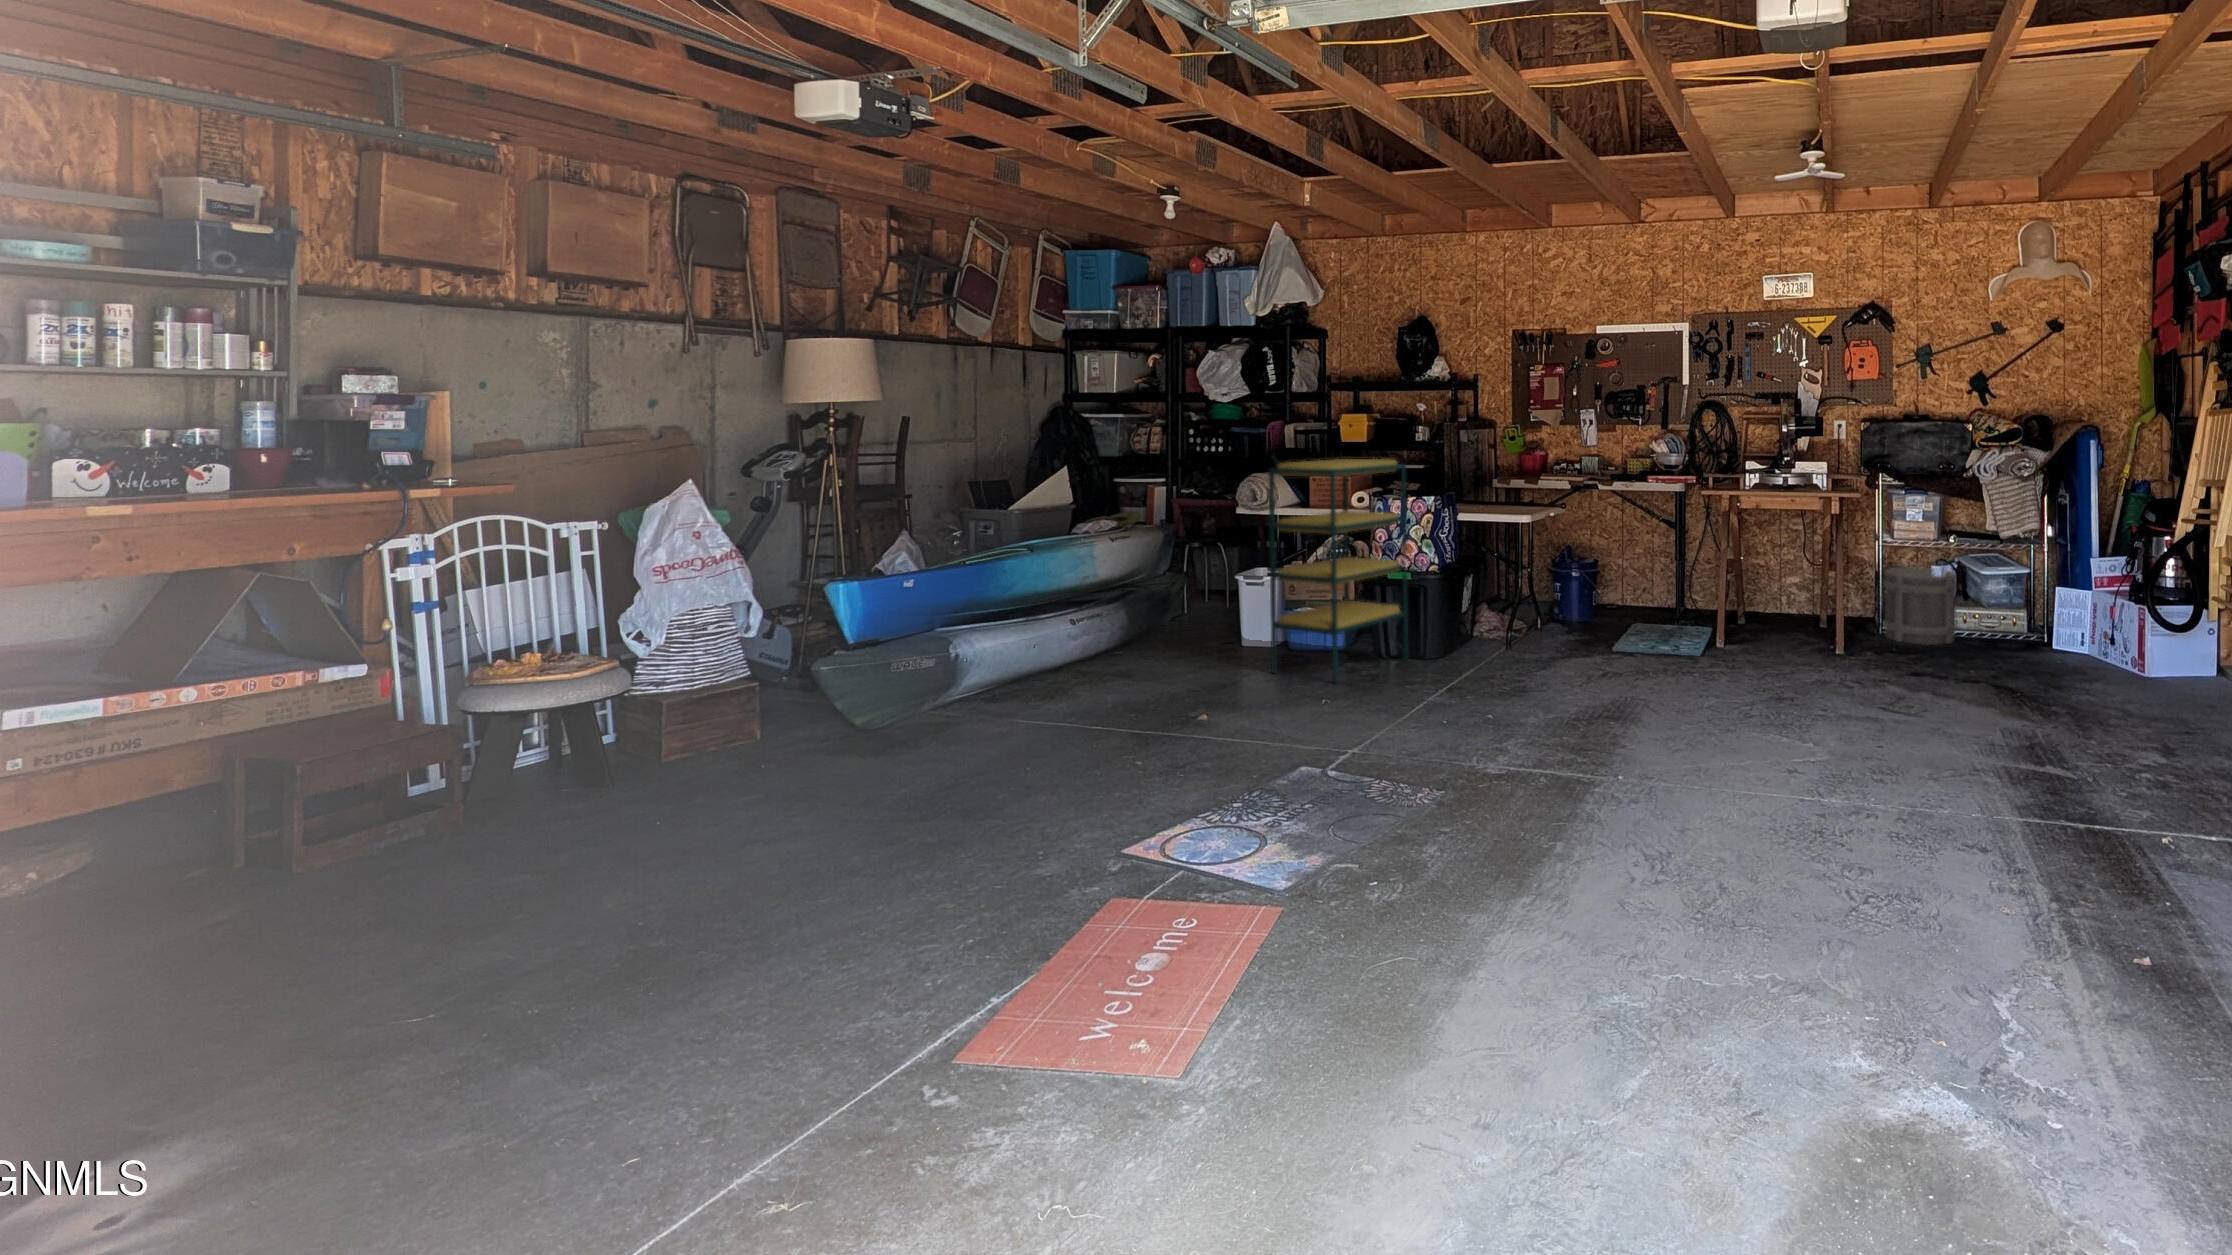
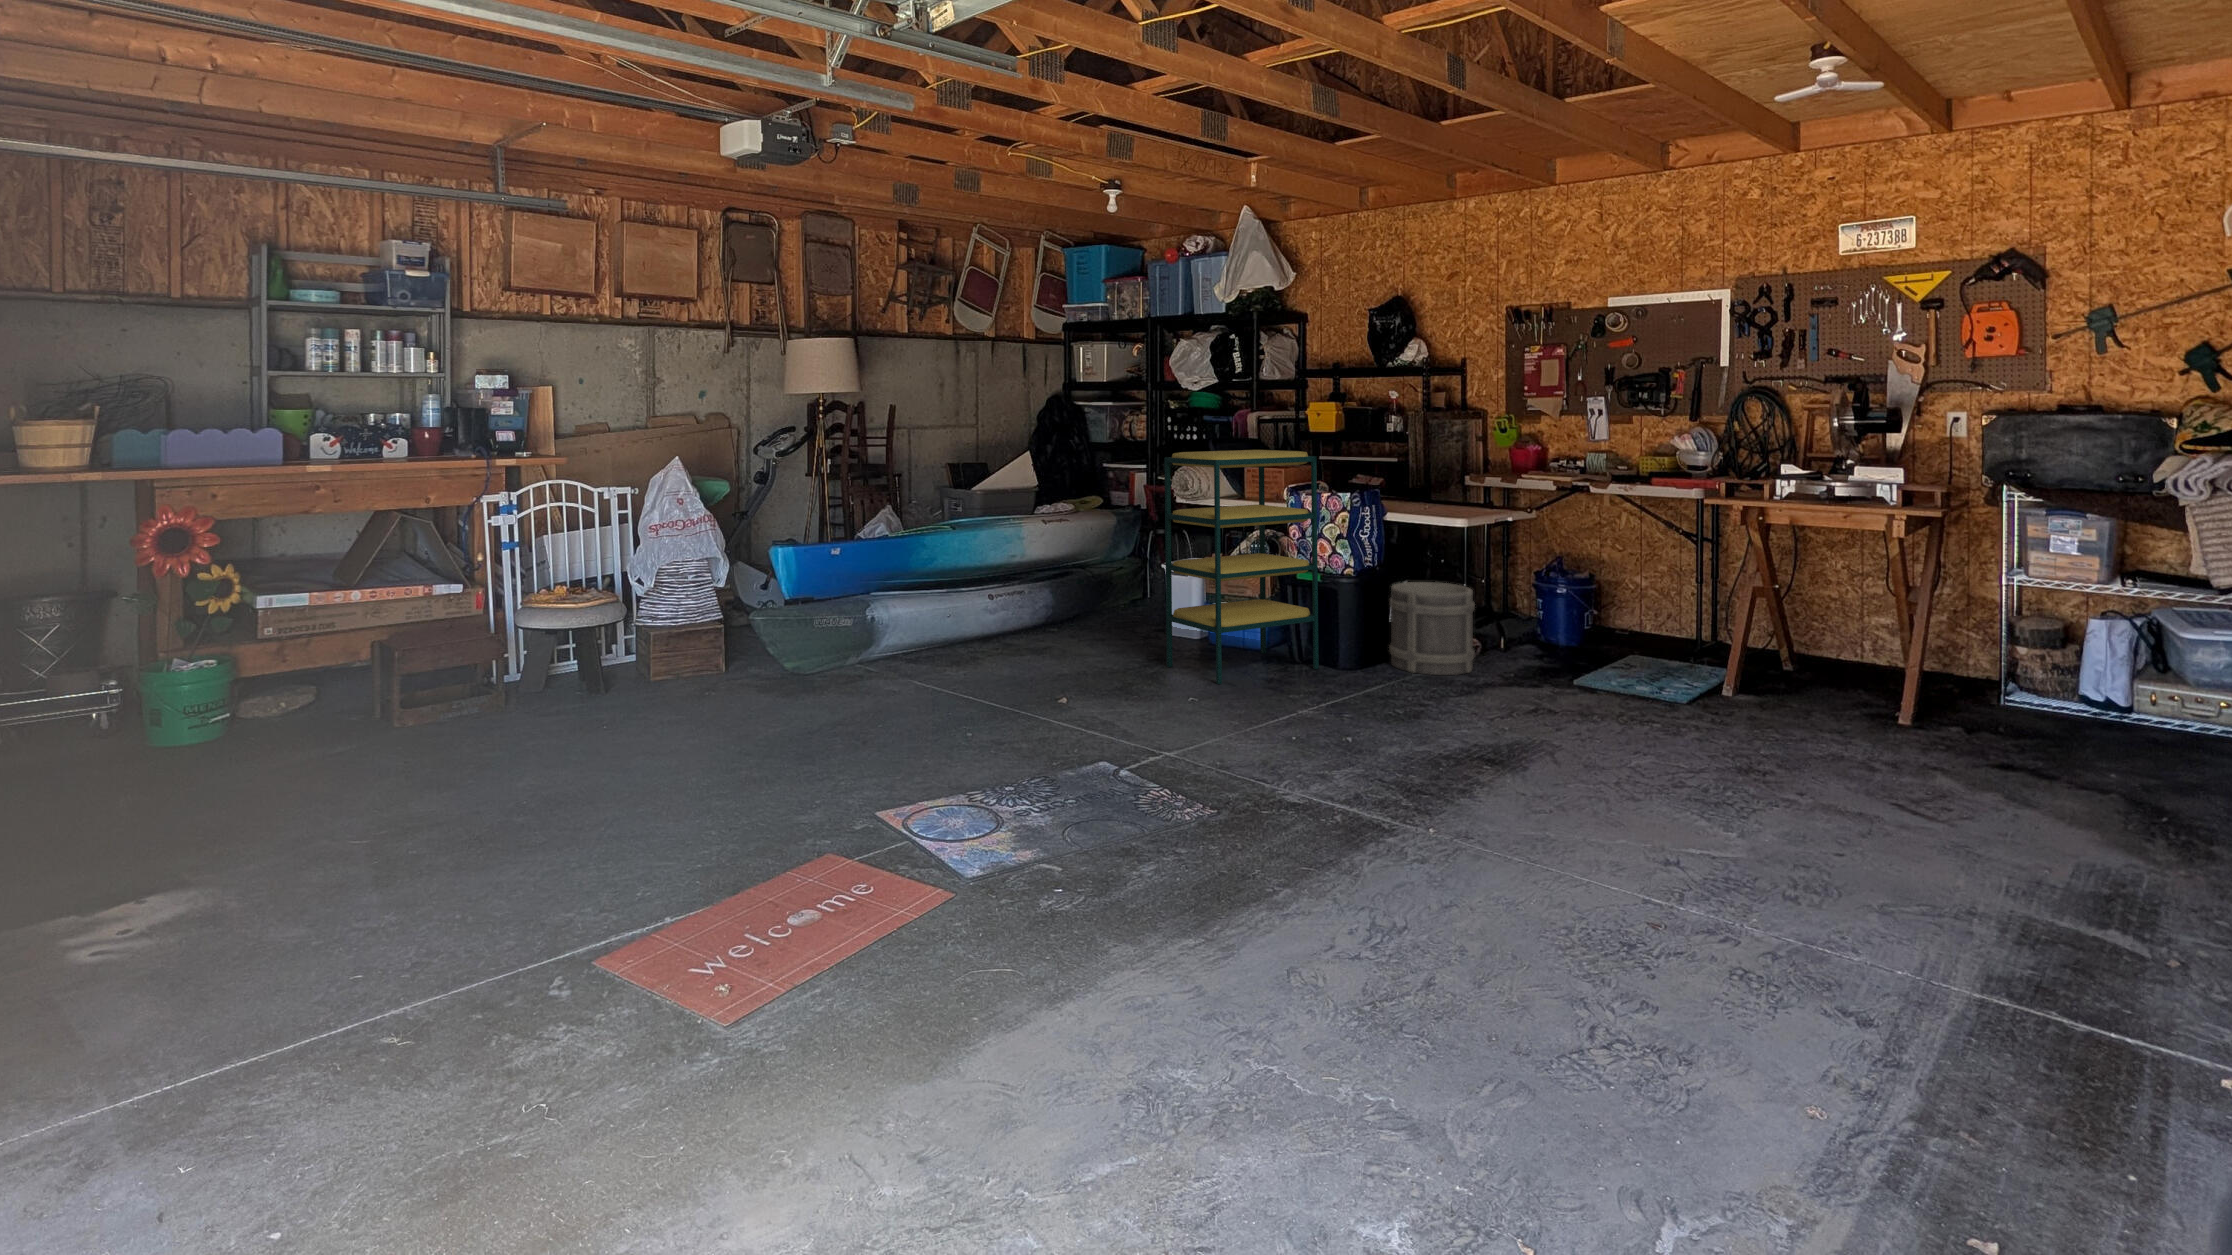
bucket: present [1883,567,1956,645] -> present [1389,582,1475,675]

